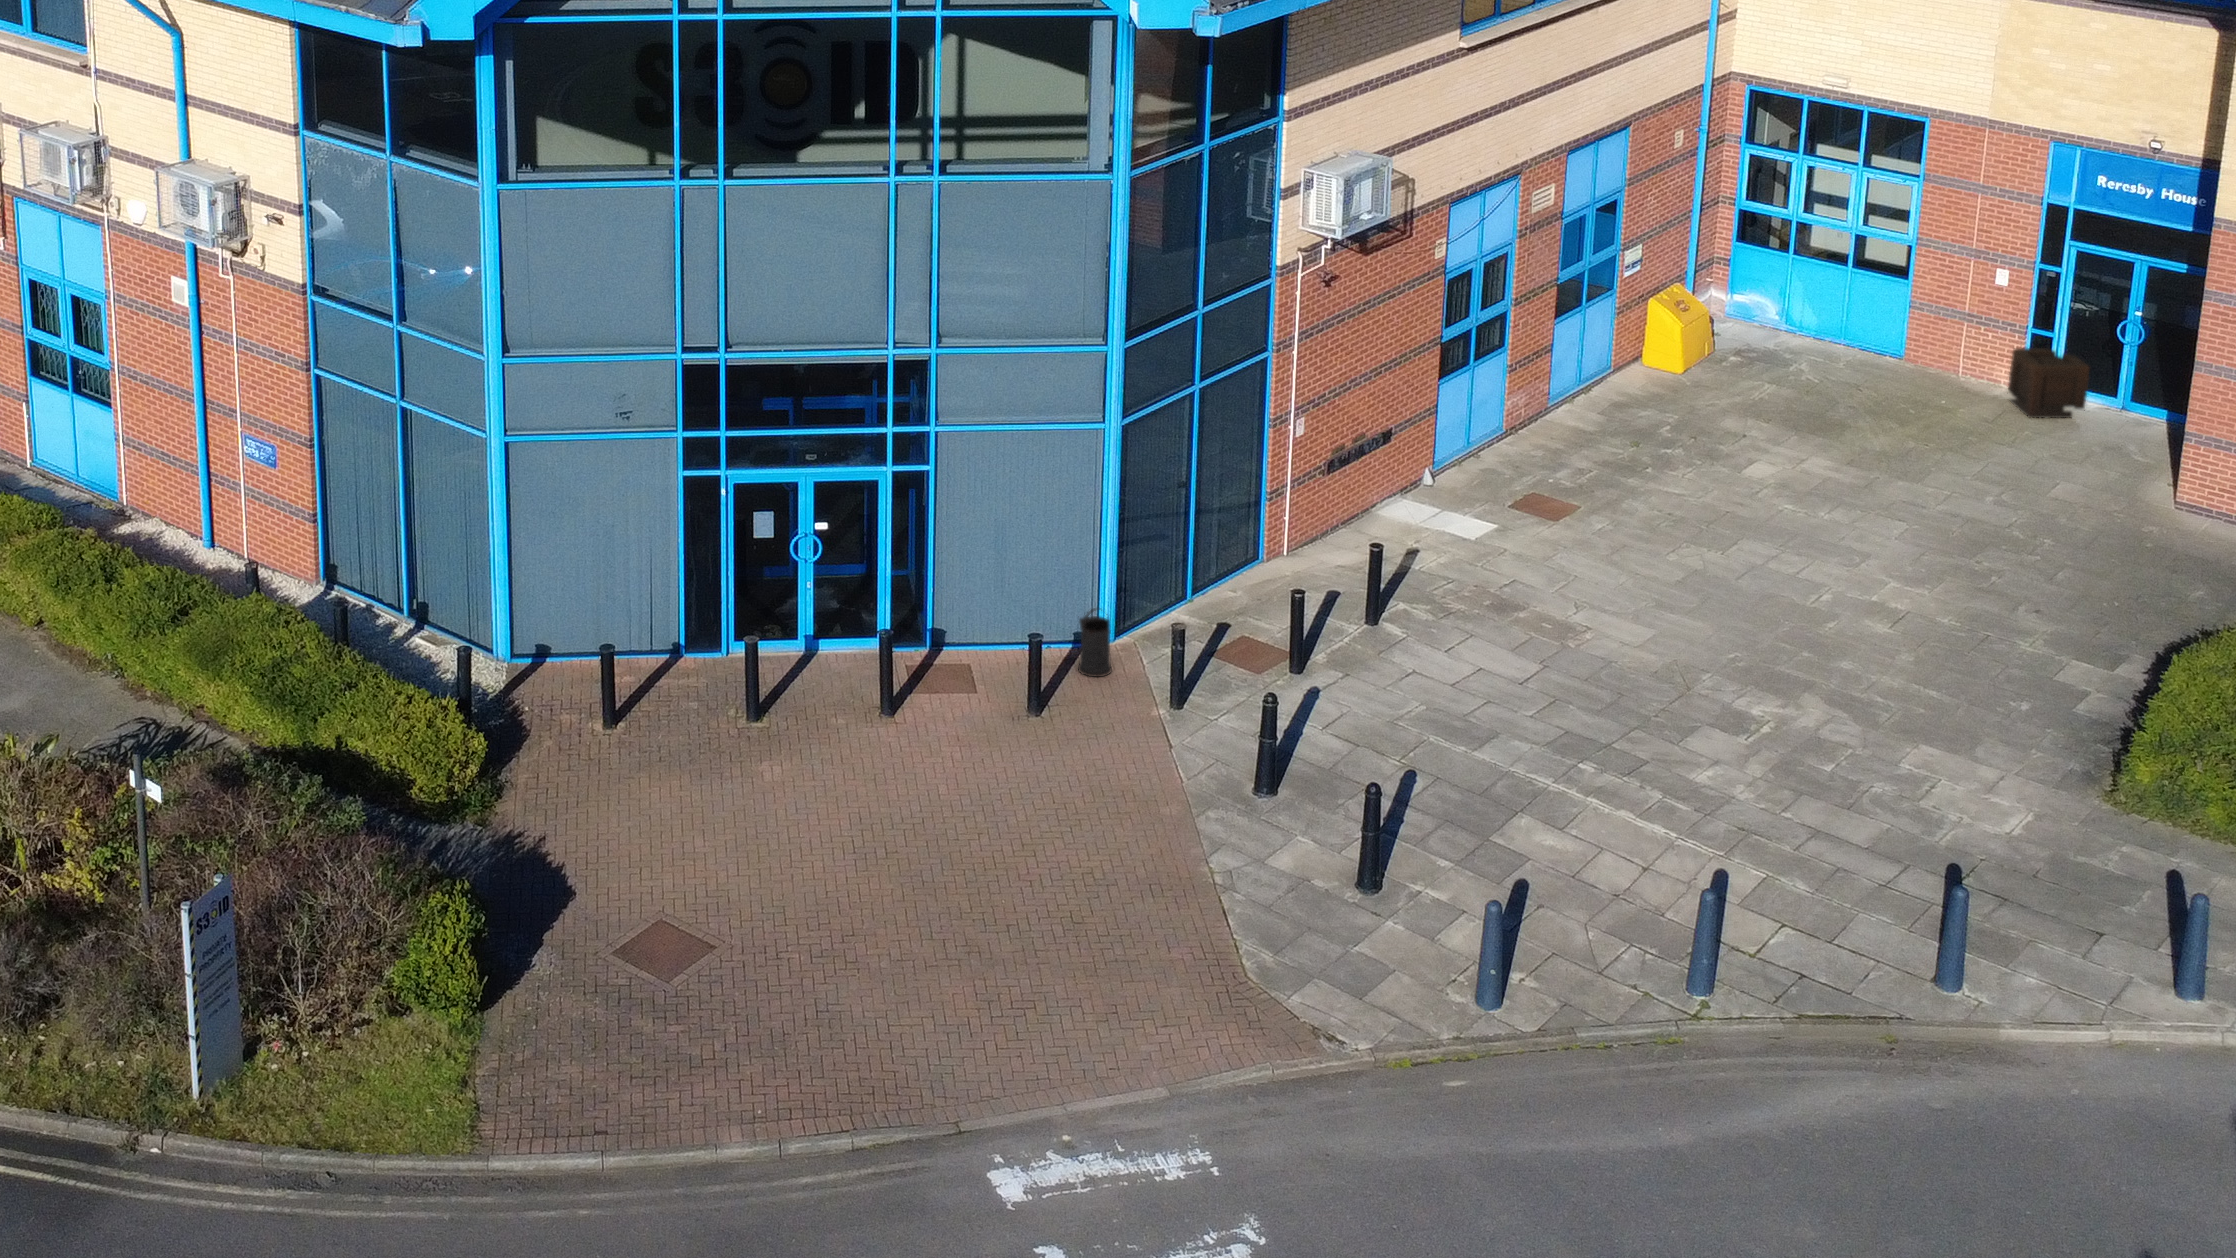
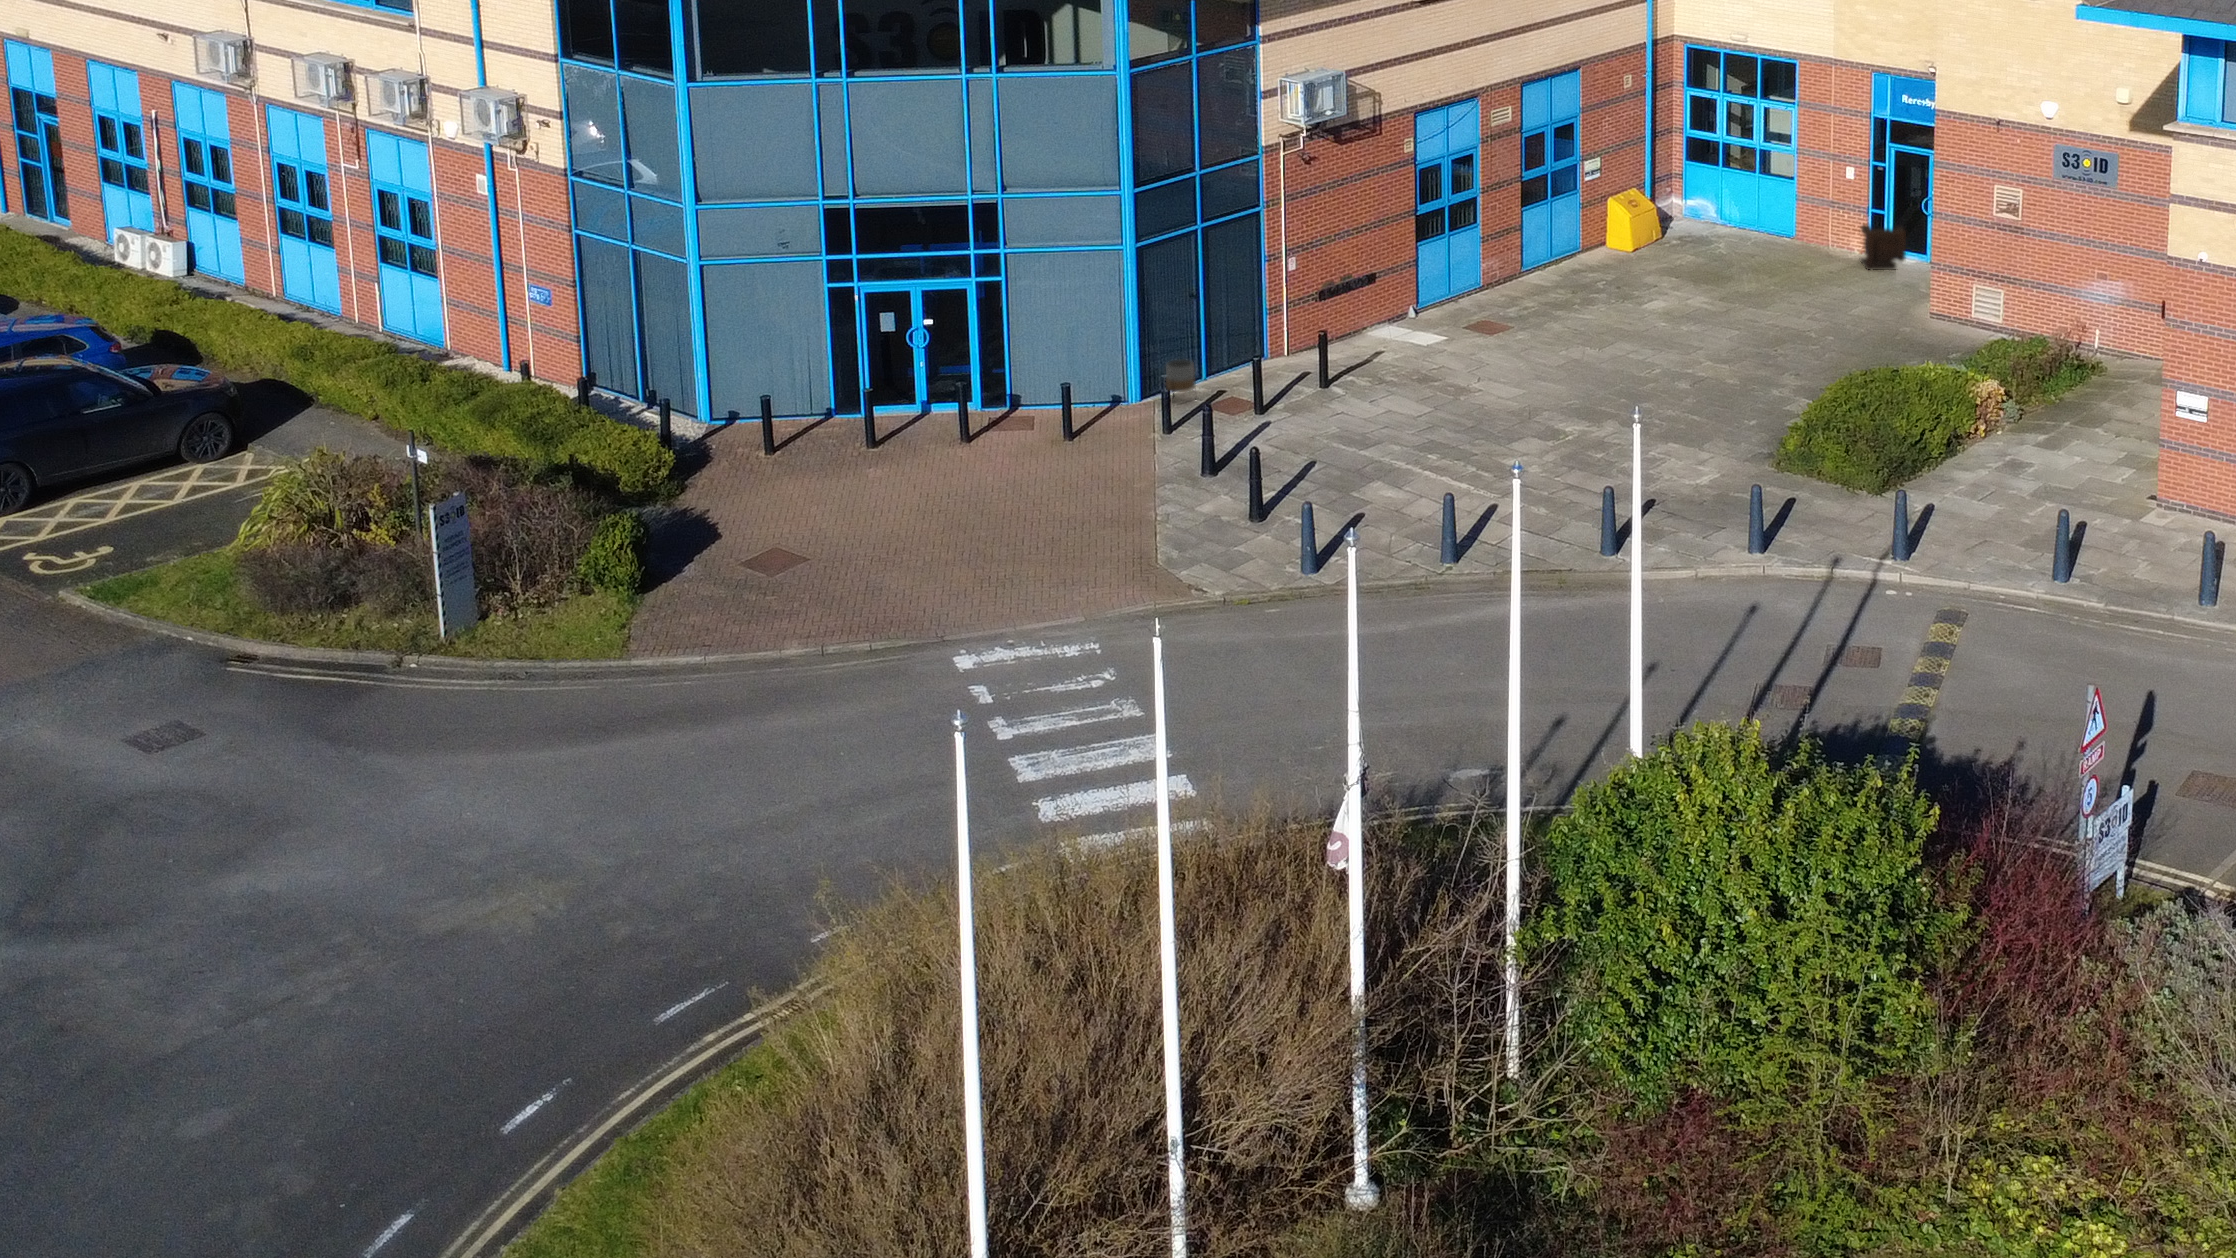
planter: none [1137,573,1179,642] -> present [1166,359,1195,398]
watering can: present [1078,608,1112,677] -> none [1117,373,1141,424]

